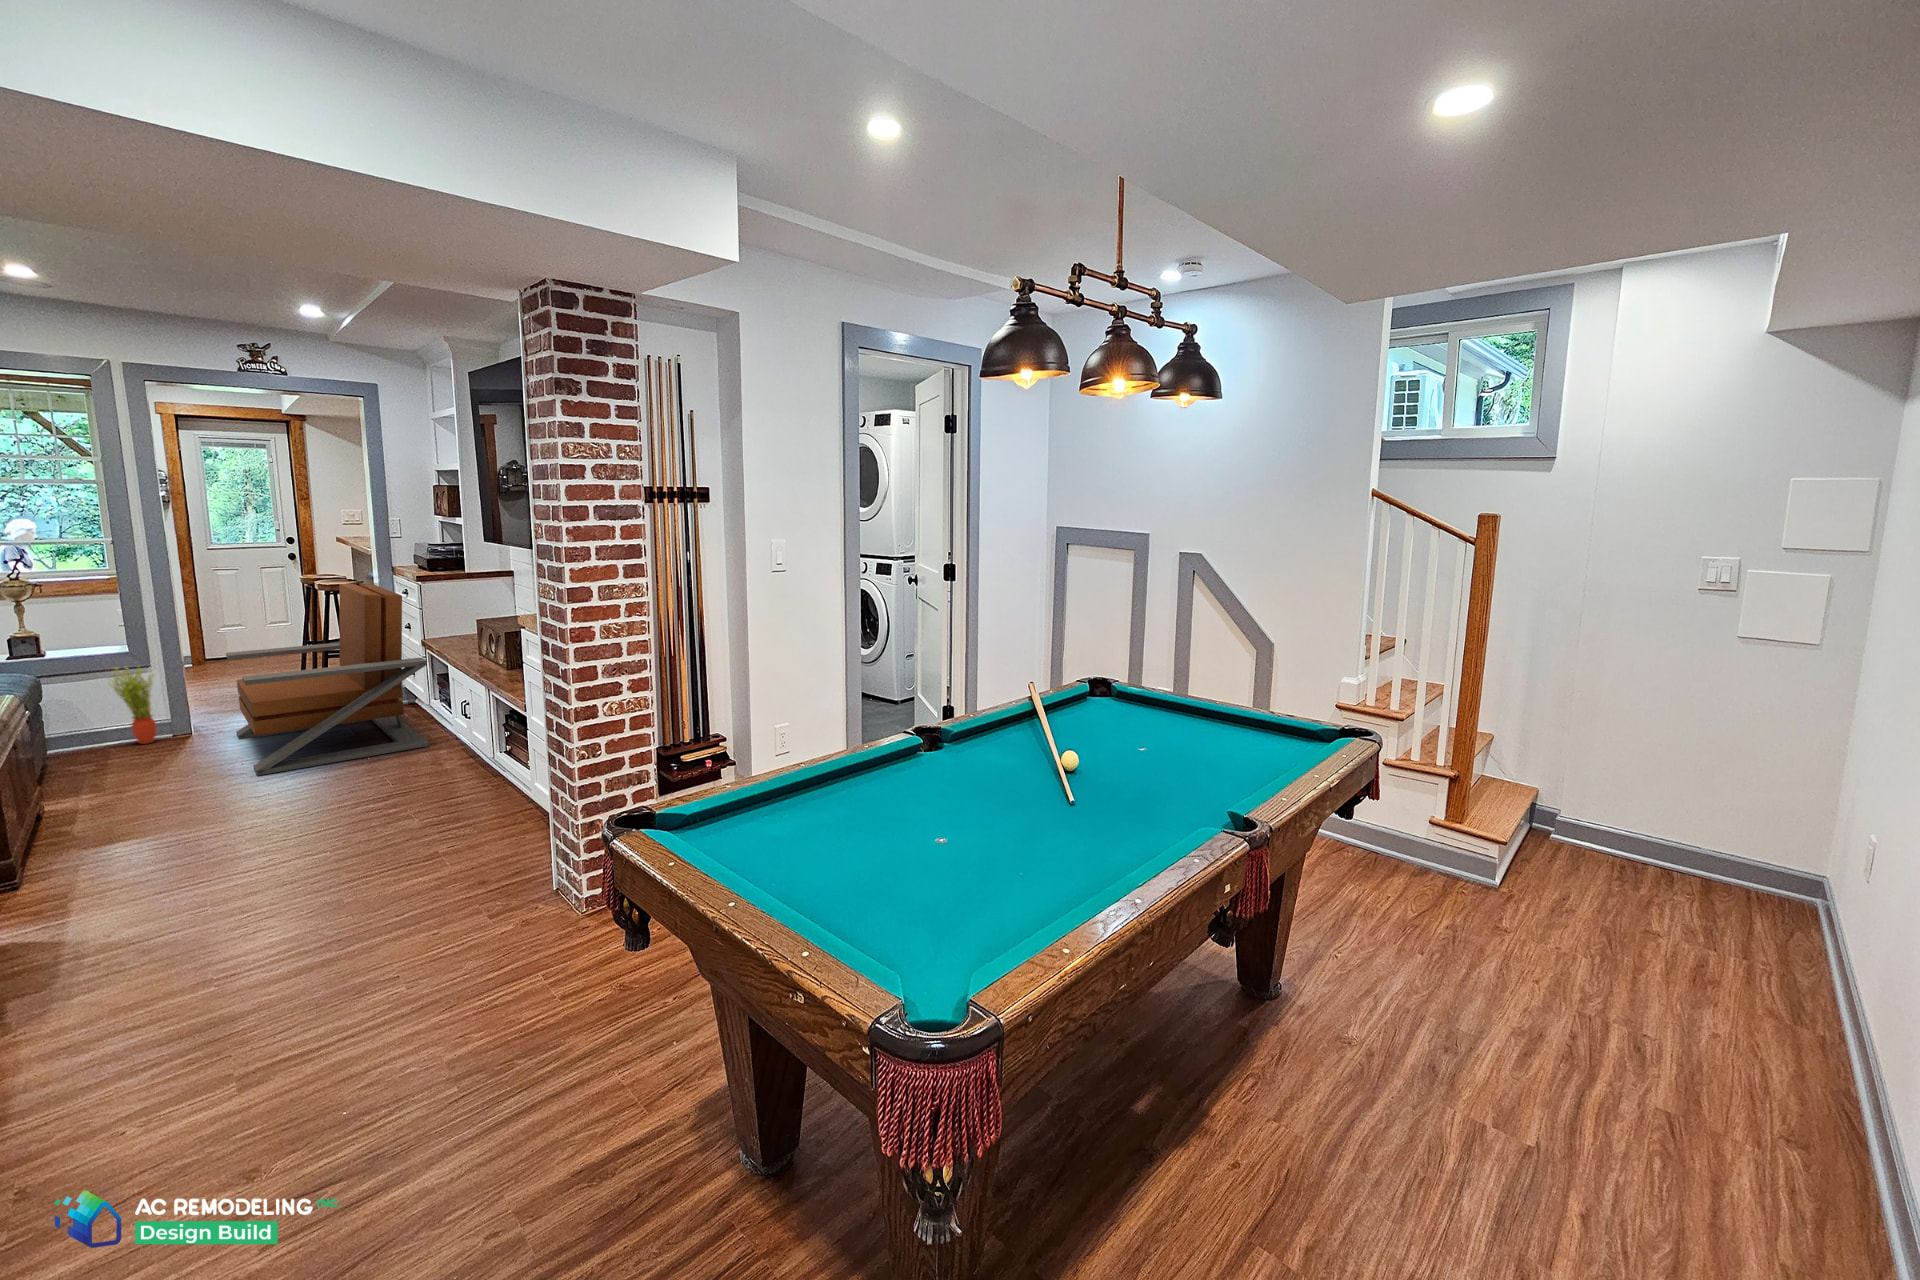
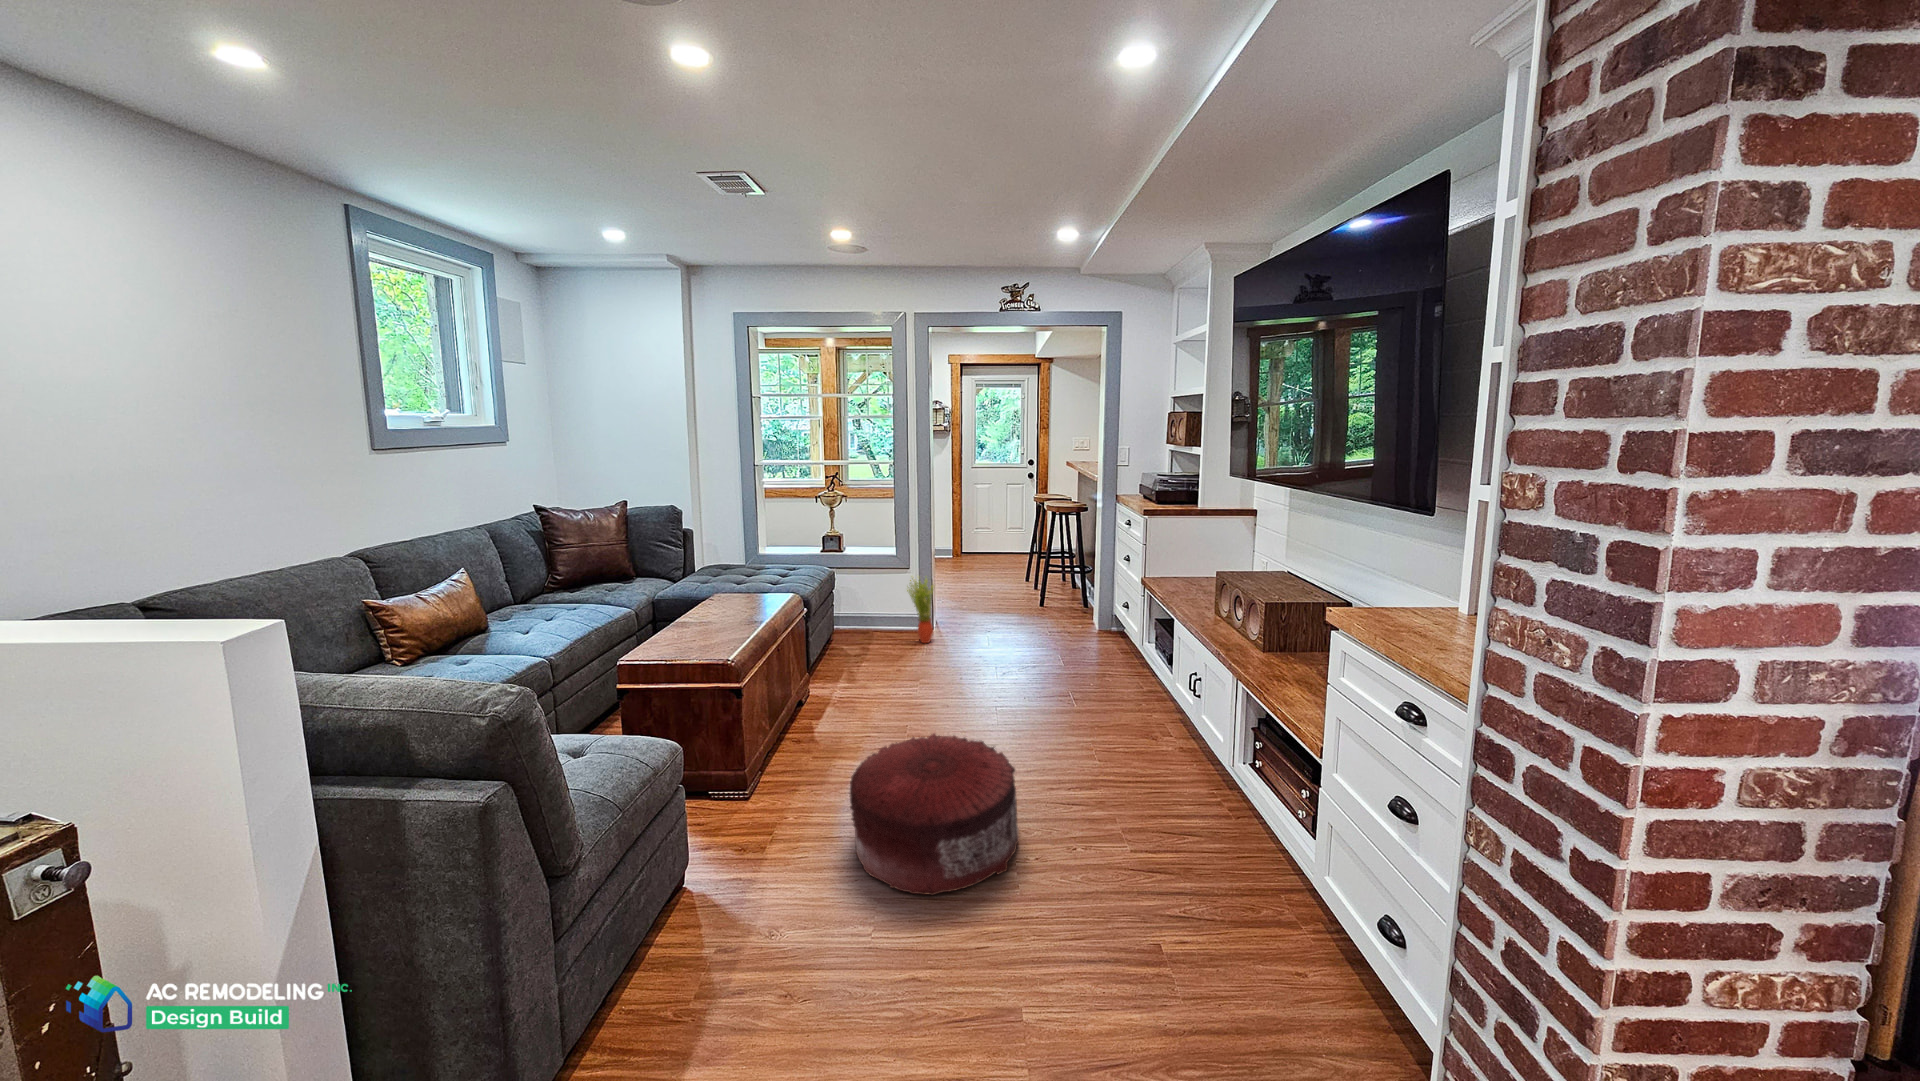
lounge chair: present [226,584,429,775] -> none [983,513,1151,708]
pouf: none [87,772,296,894] -> present [850,733,1019,895]

